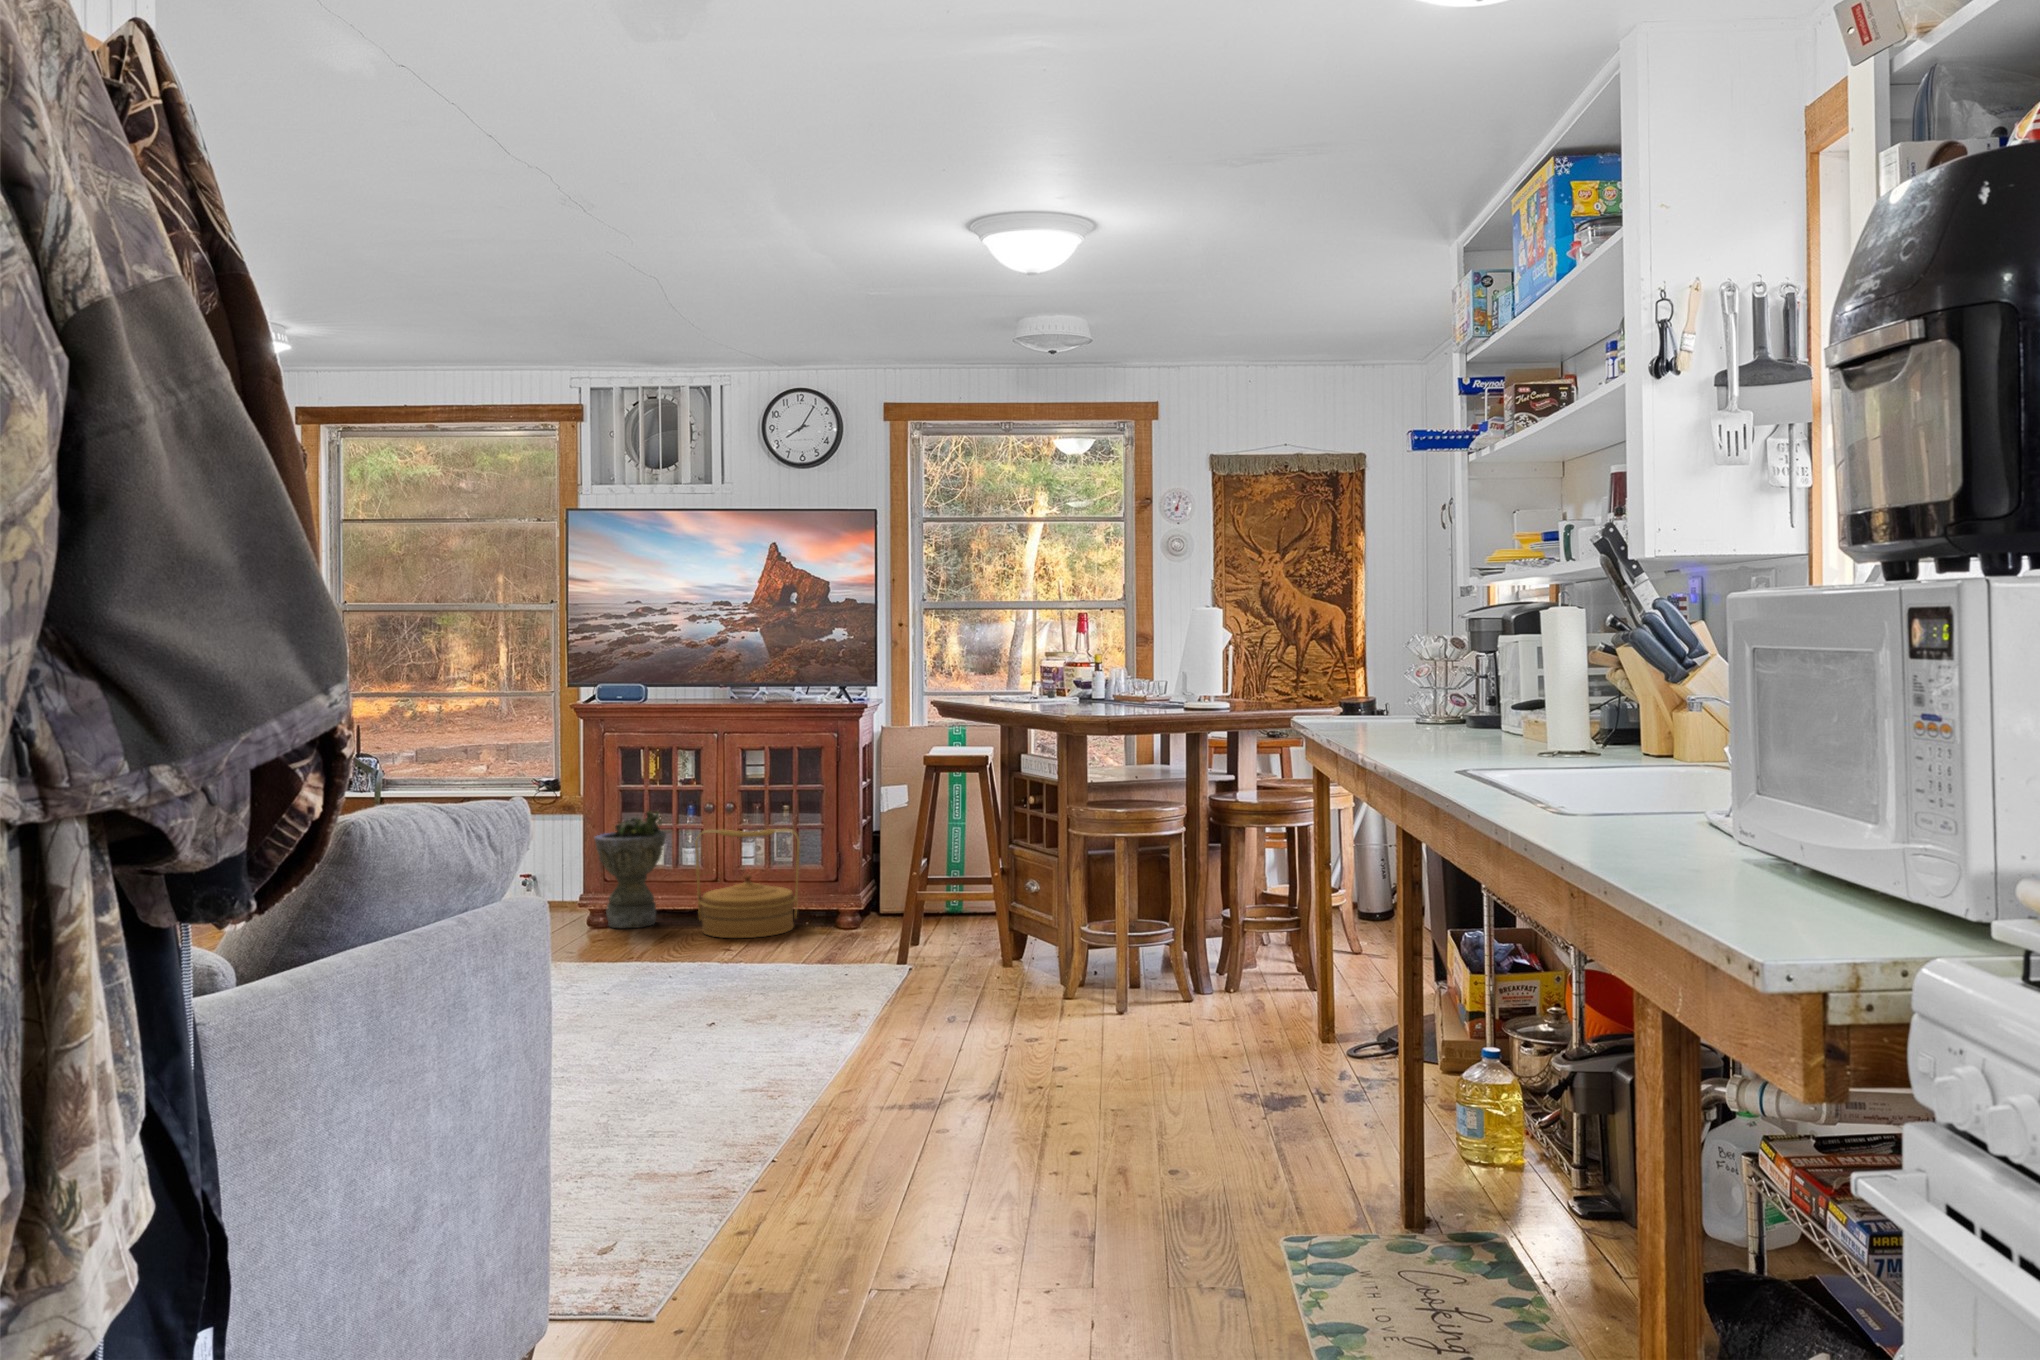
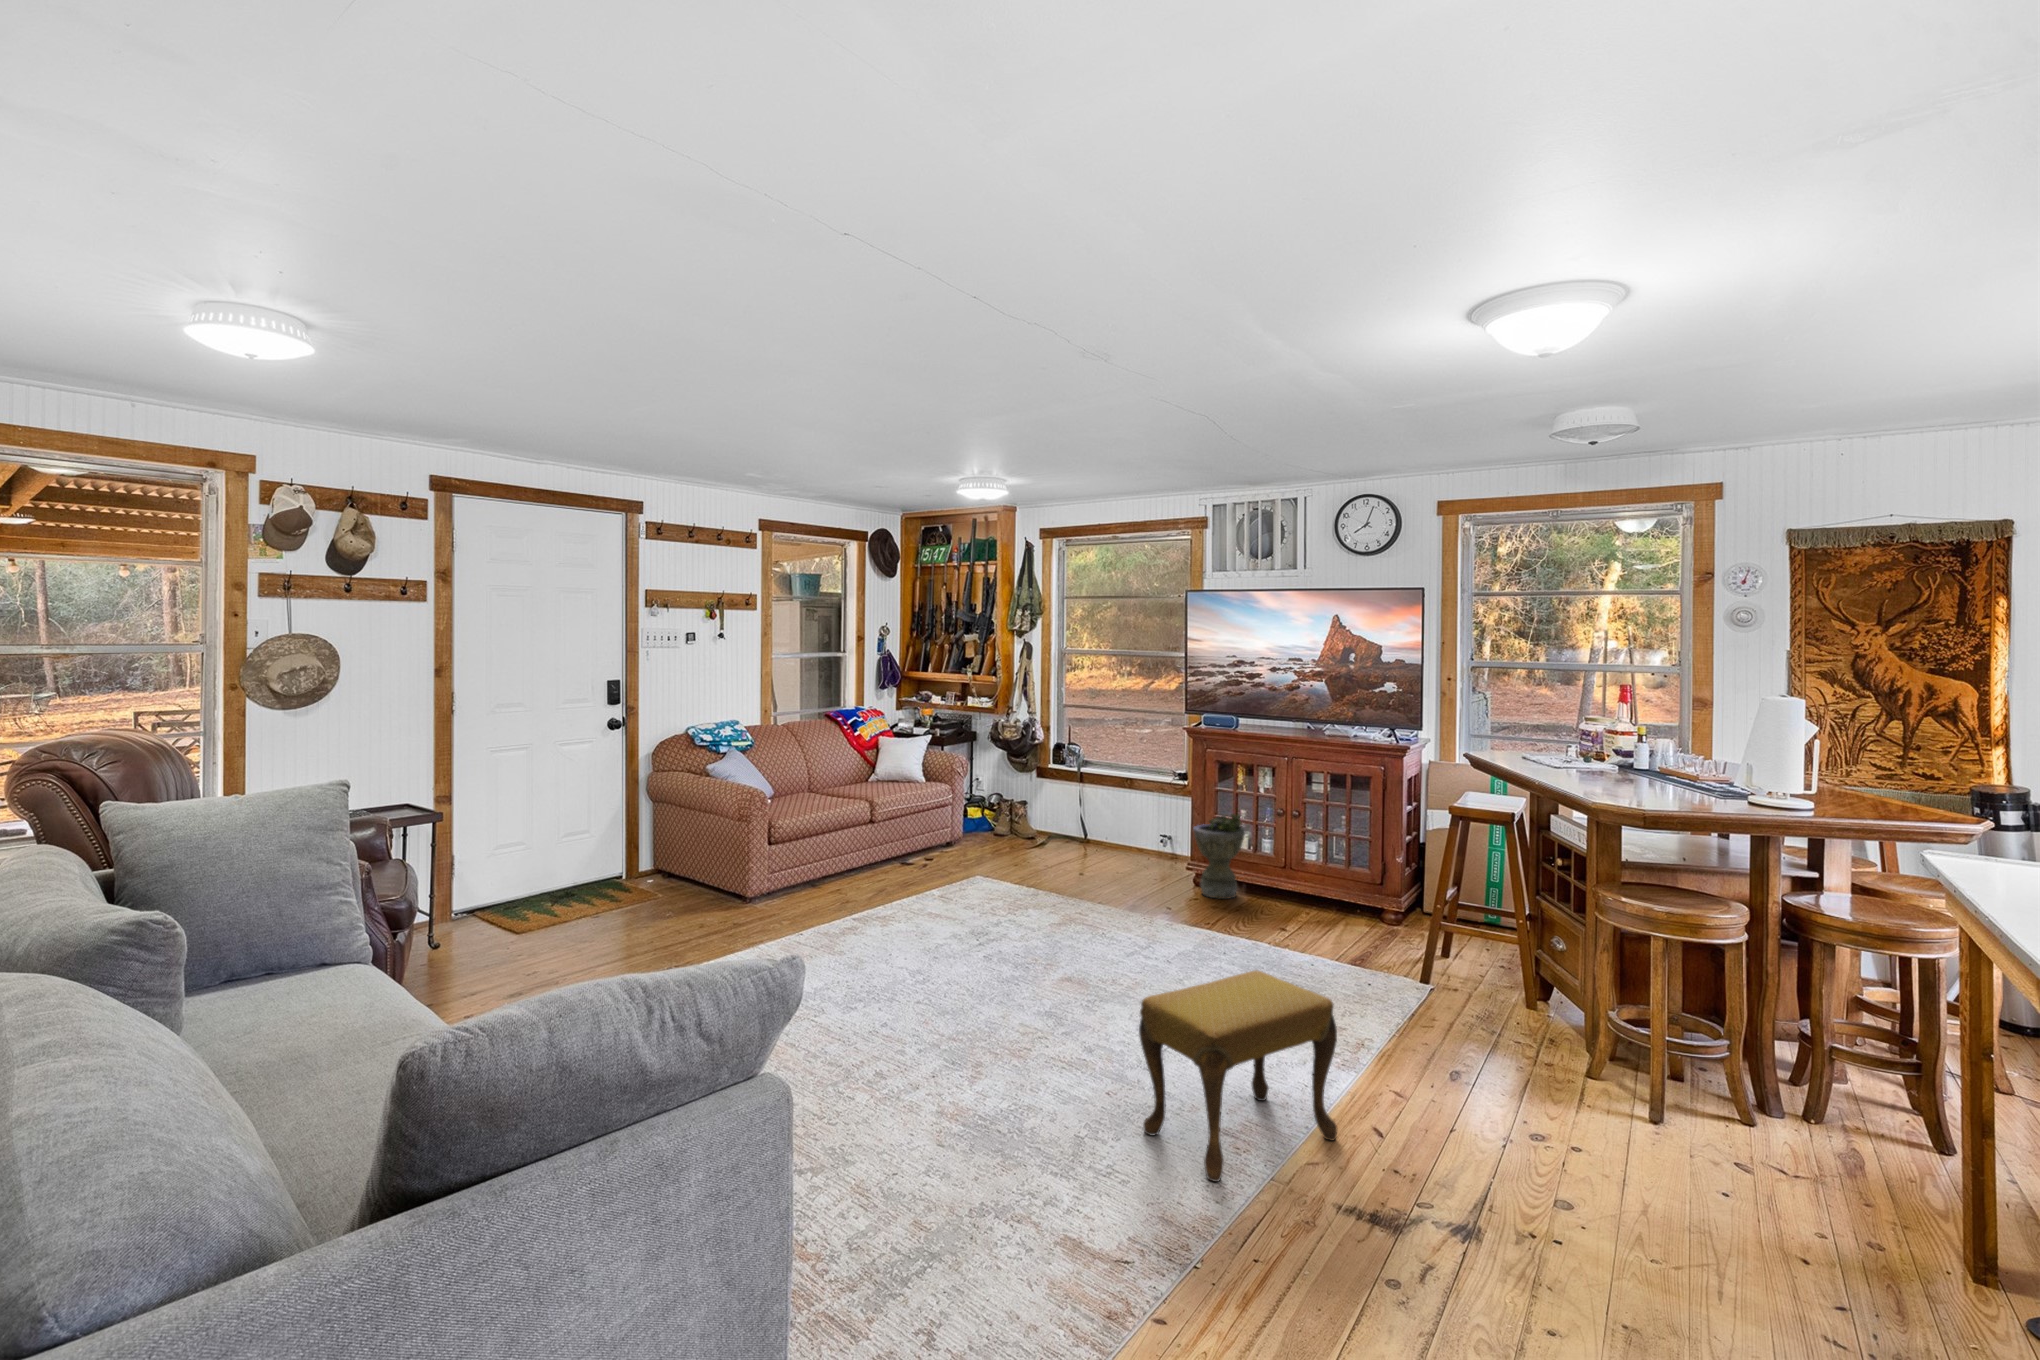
woven basket: present [695,828,800,938] -> none [1263,835,1348,928]
footstool: none [643,930,854,1138] -> present [1139,970,1337,1182]

